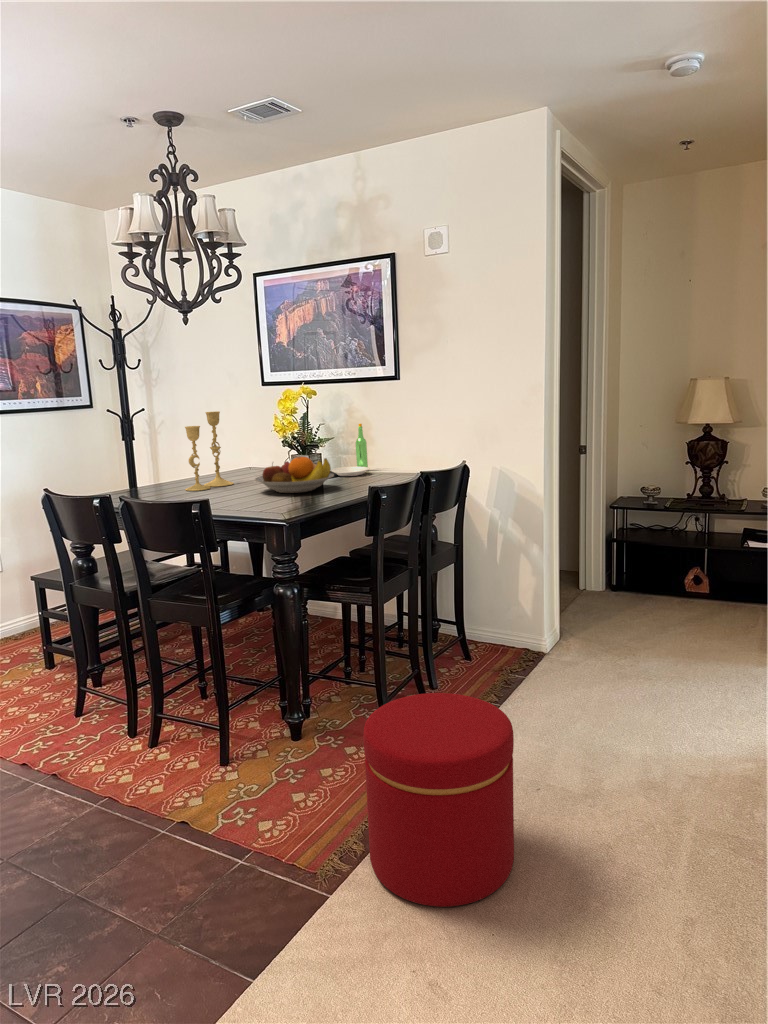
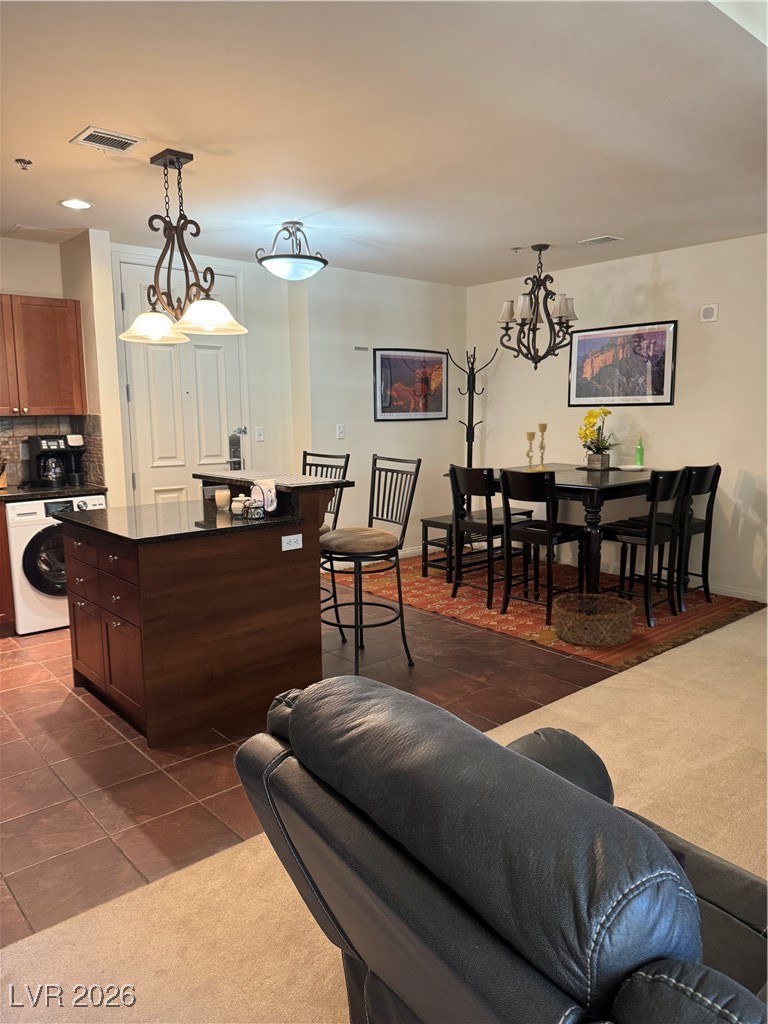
fruit bowl: present [255,457,334,493] -> none [570,454,623,476]
ottoman: present [363,693,514,907] -> none [642,583,732,685]
basket: none [221,698,359,814] -> present [554,594,635,646]

